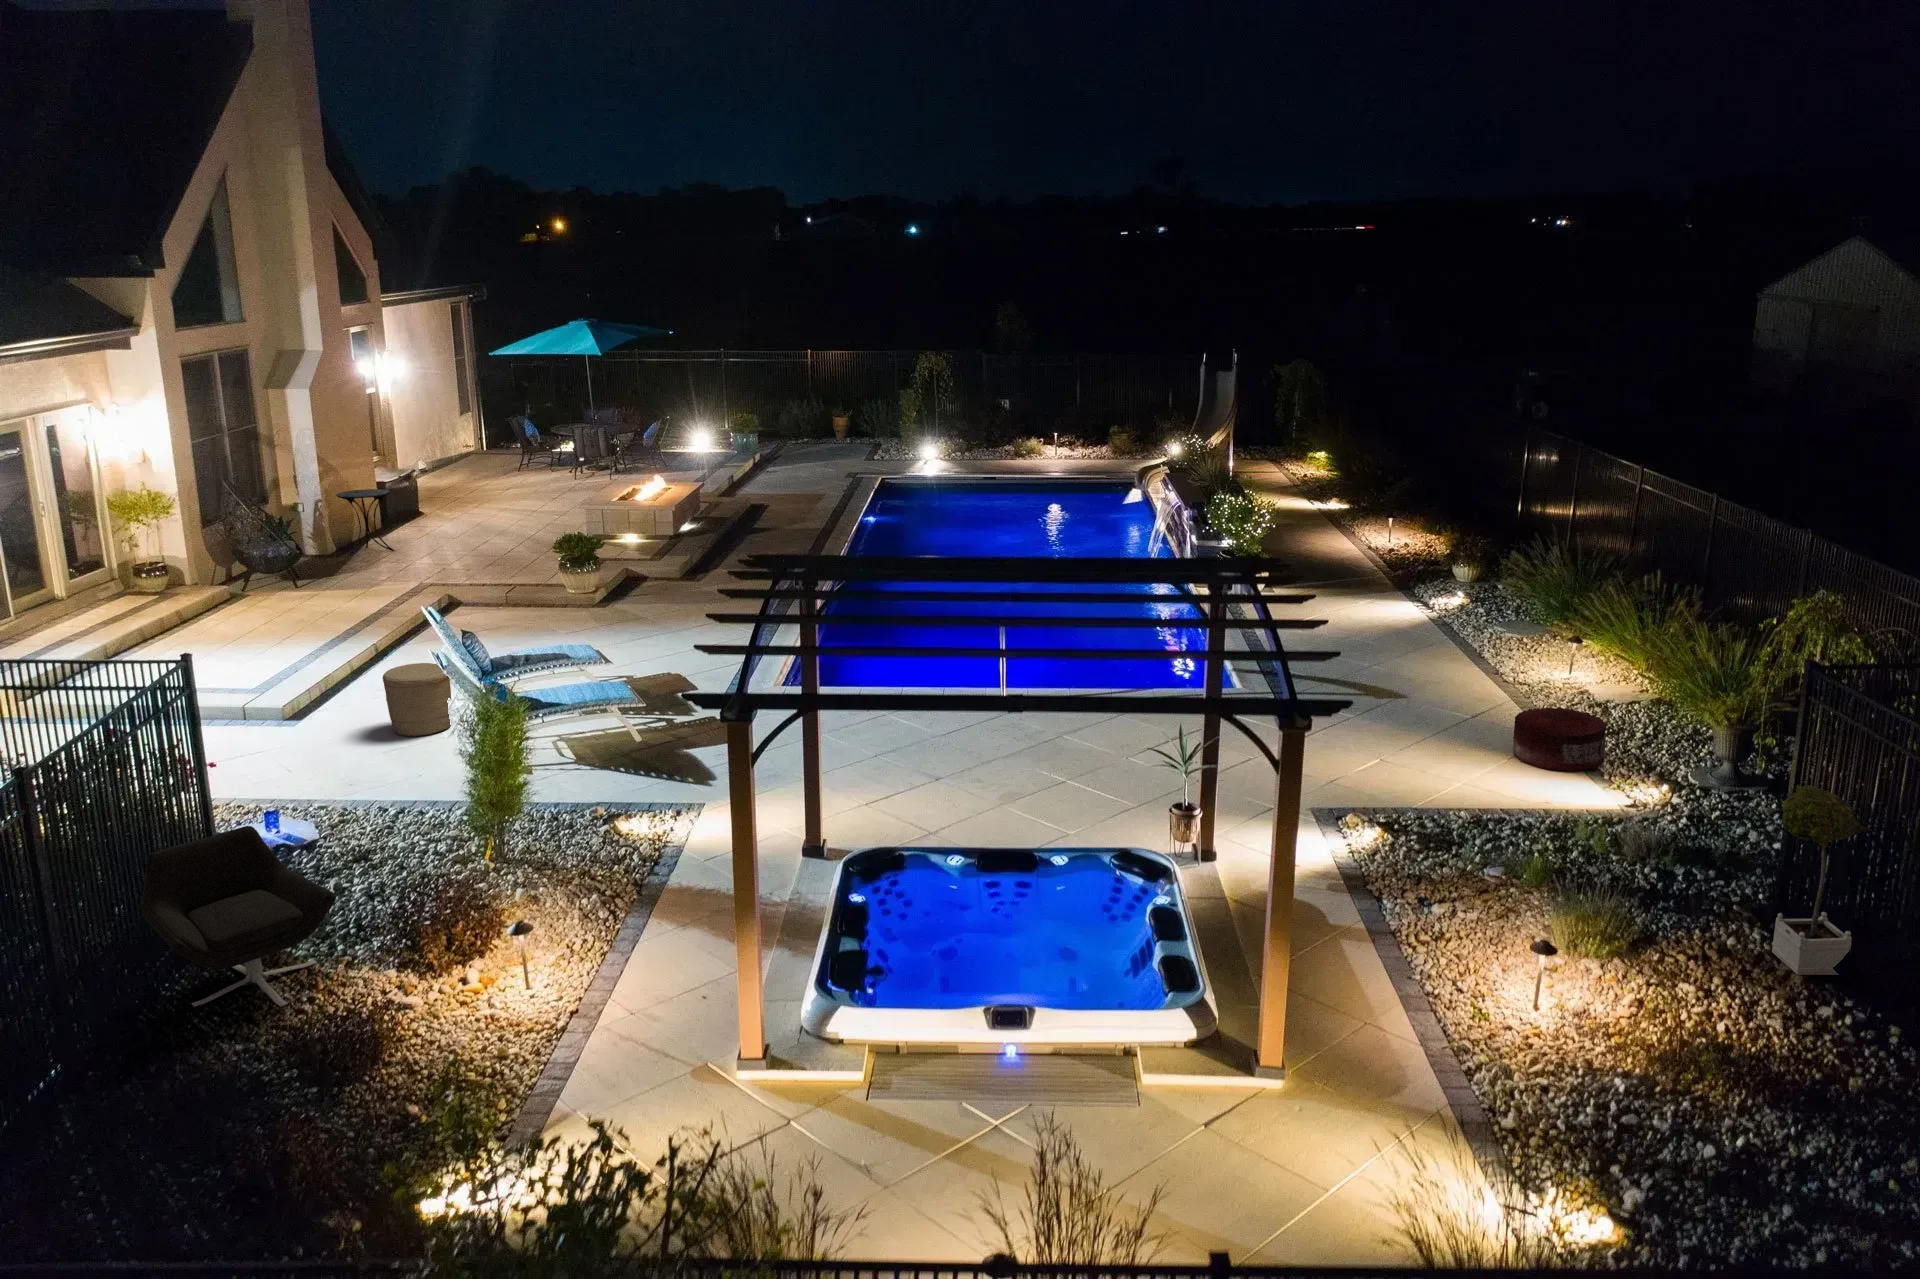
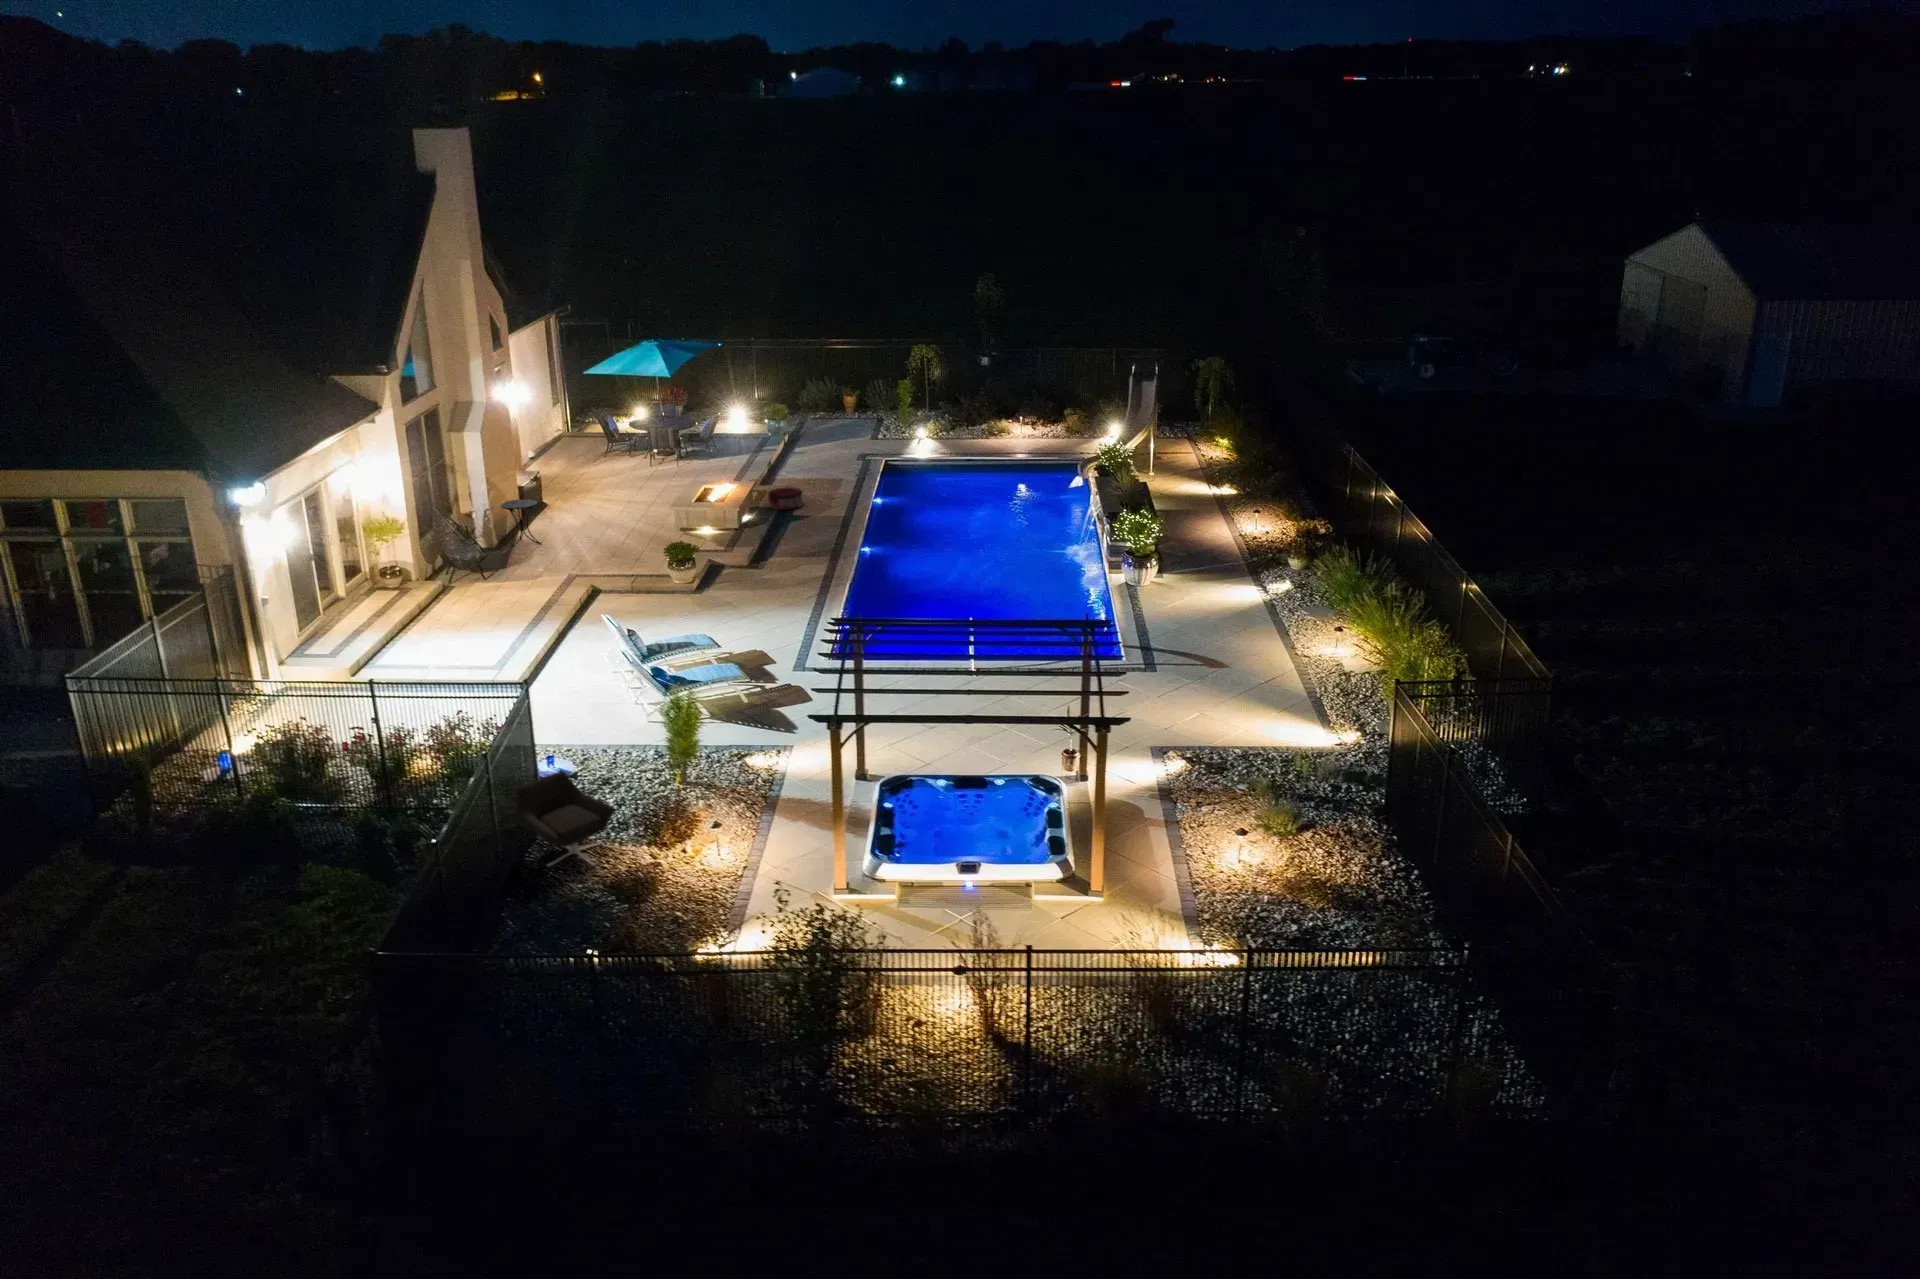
woven basket: present [383,663,451,736] -> none [583,651,625,699]
pouf: present [1512,707,1607,771] -> present [768,487,803,510]
potted tree: present [1772,785,1867,975] -> none [1373,746,1416,844]

